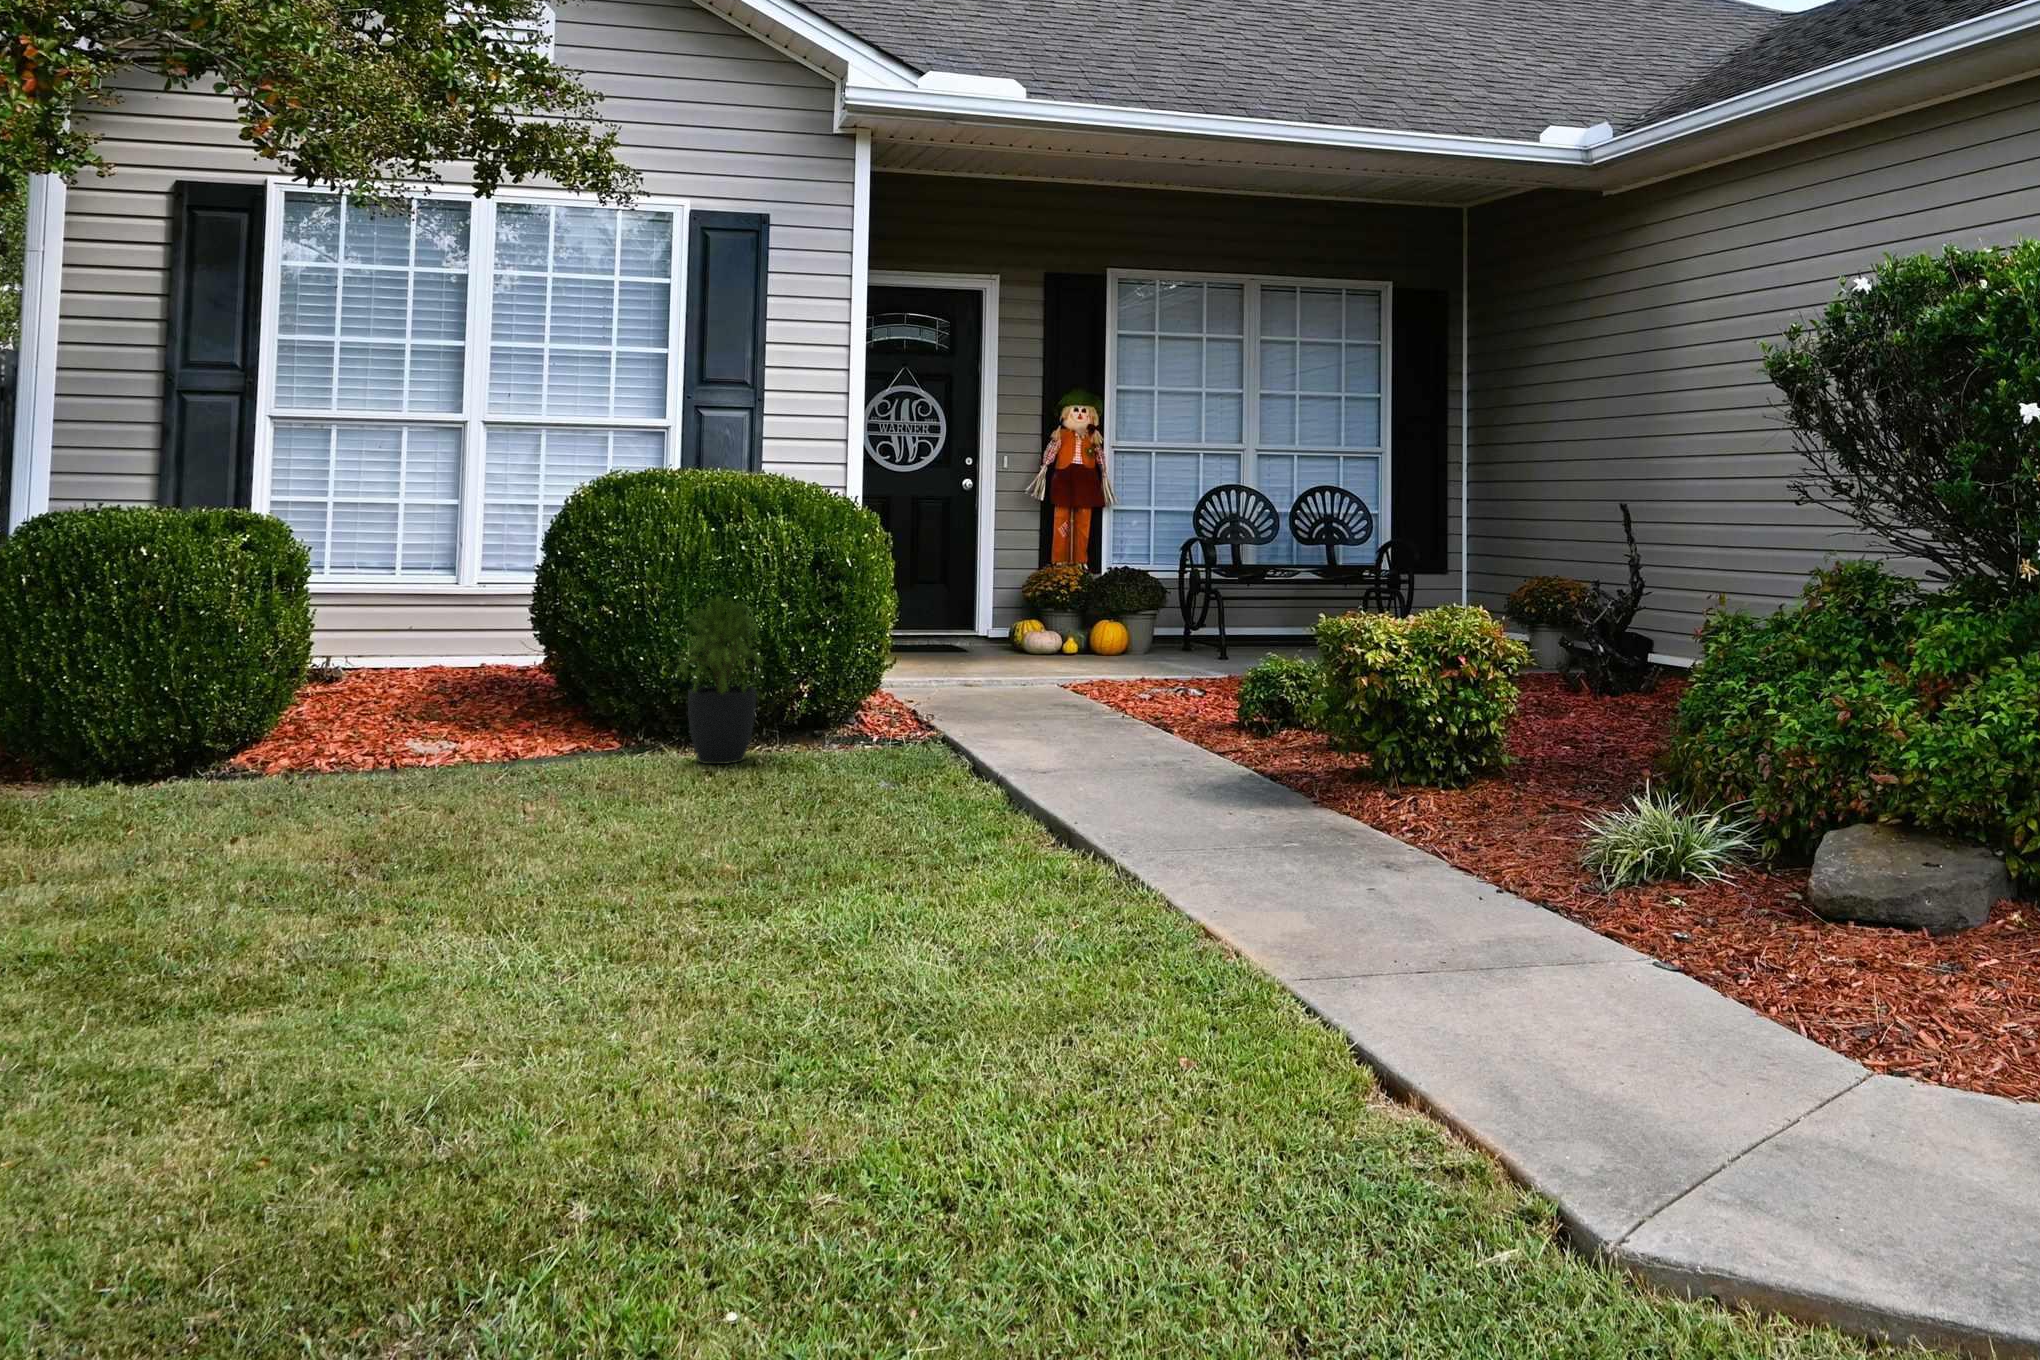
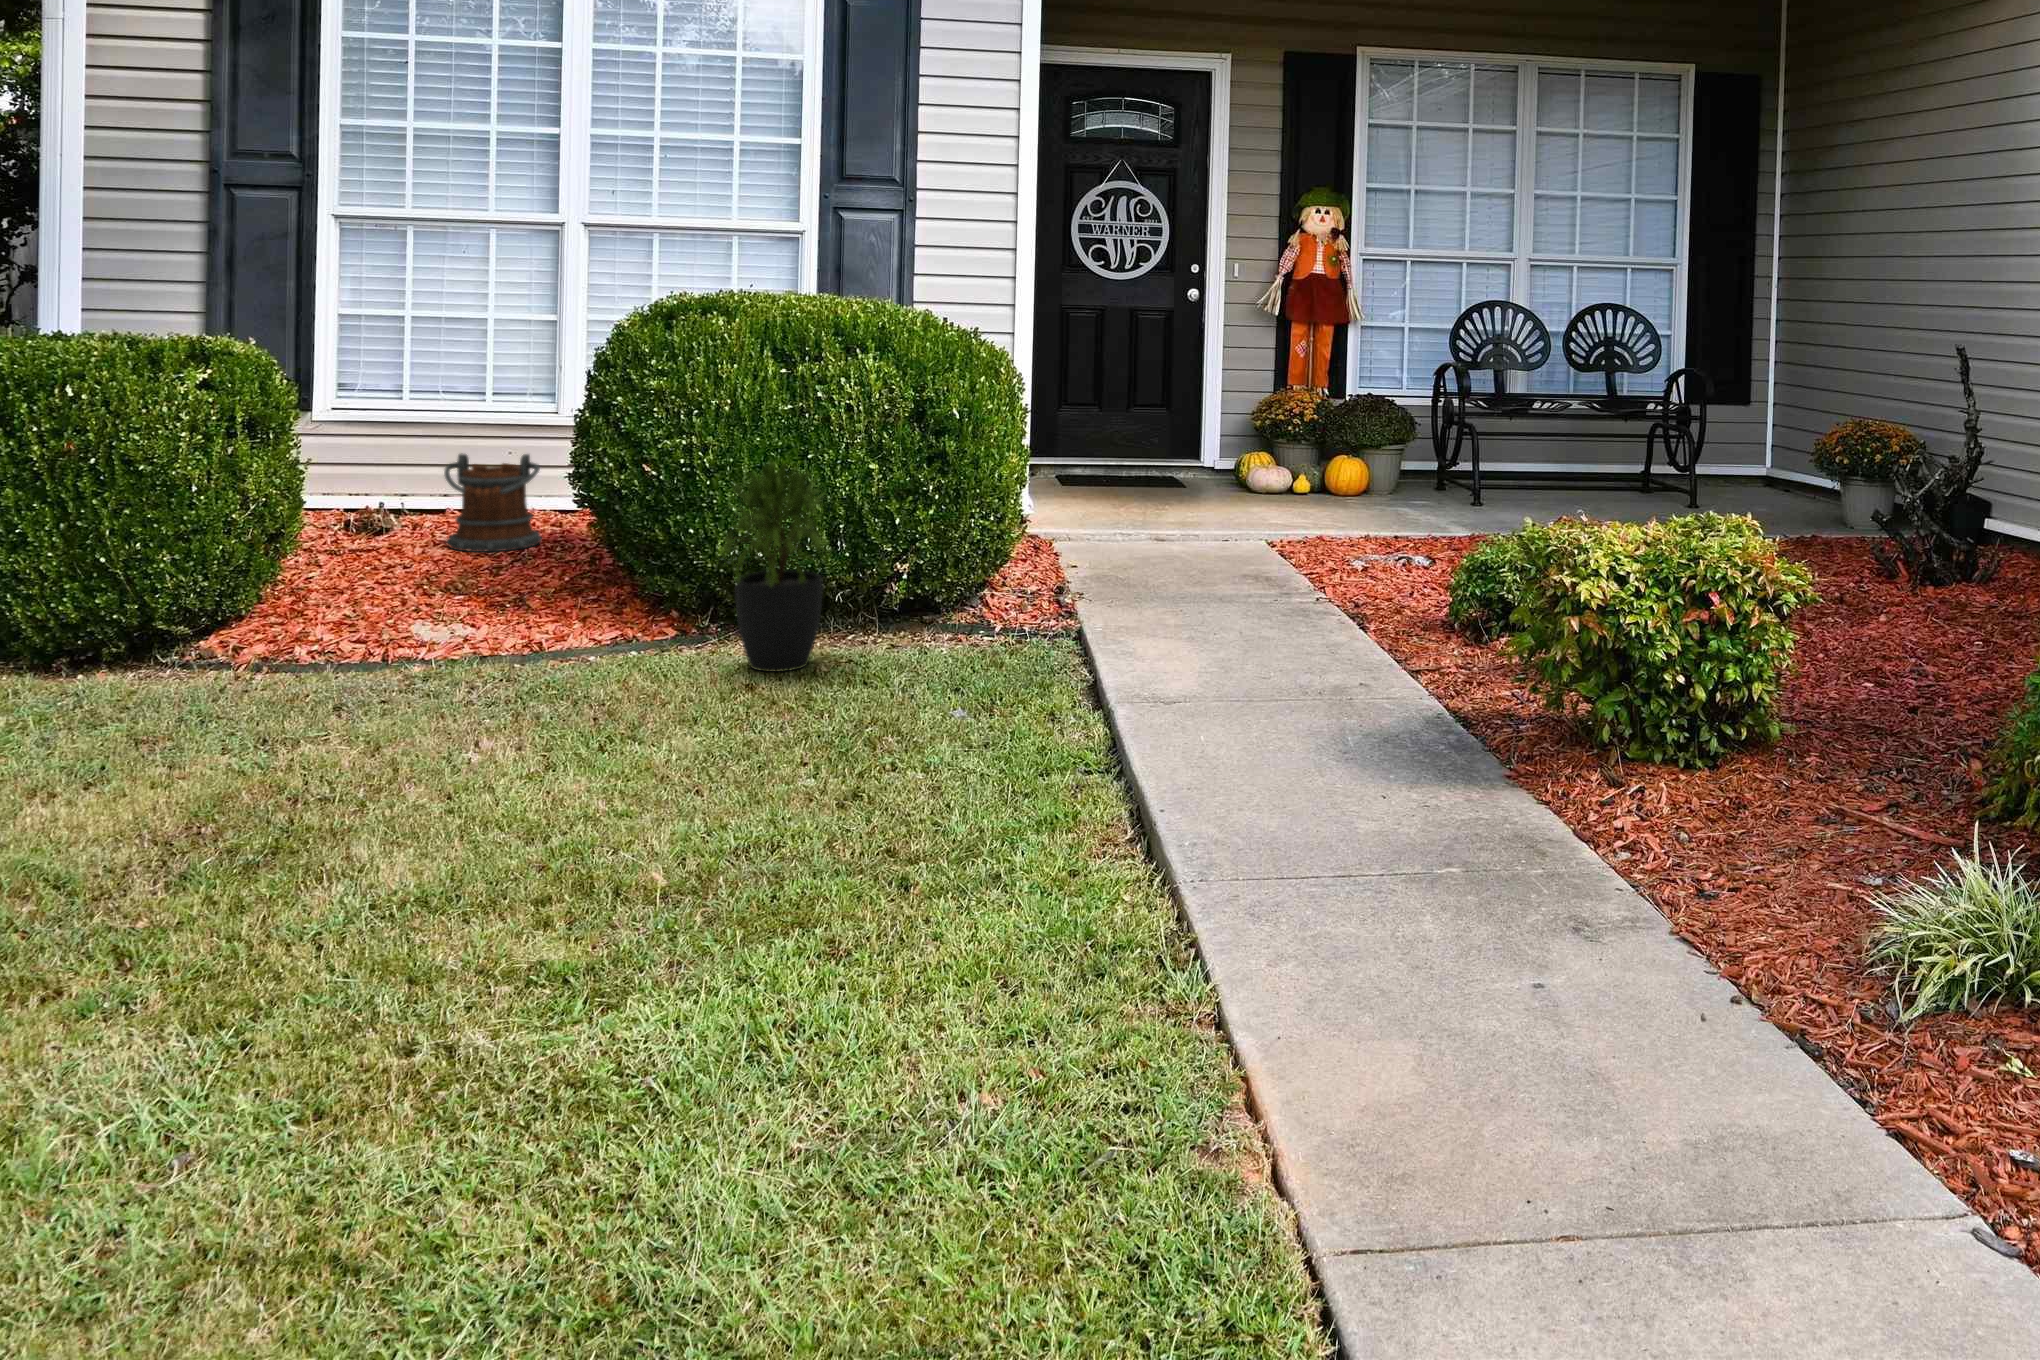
bucket: none [363,619,447,703] -> present [444,453,542,552]

